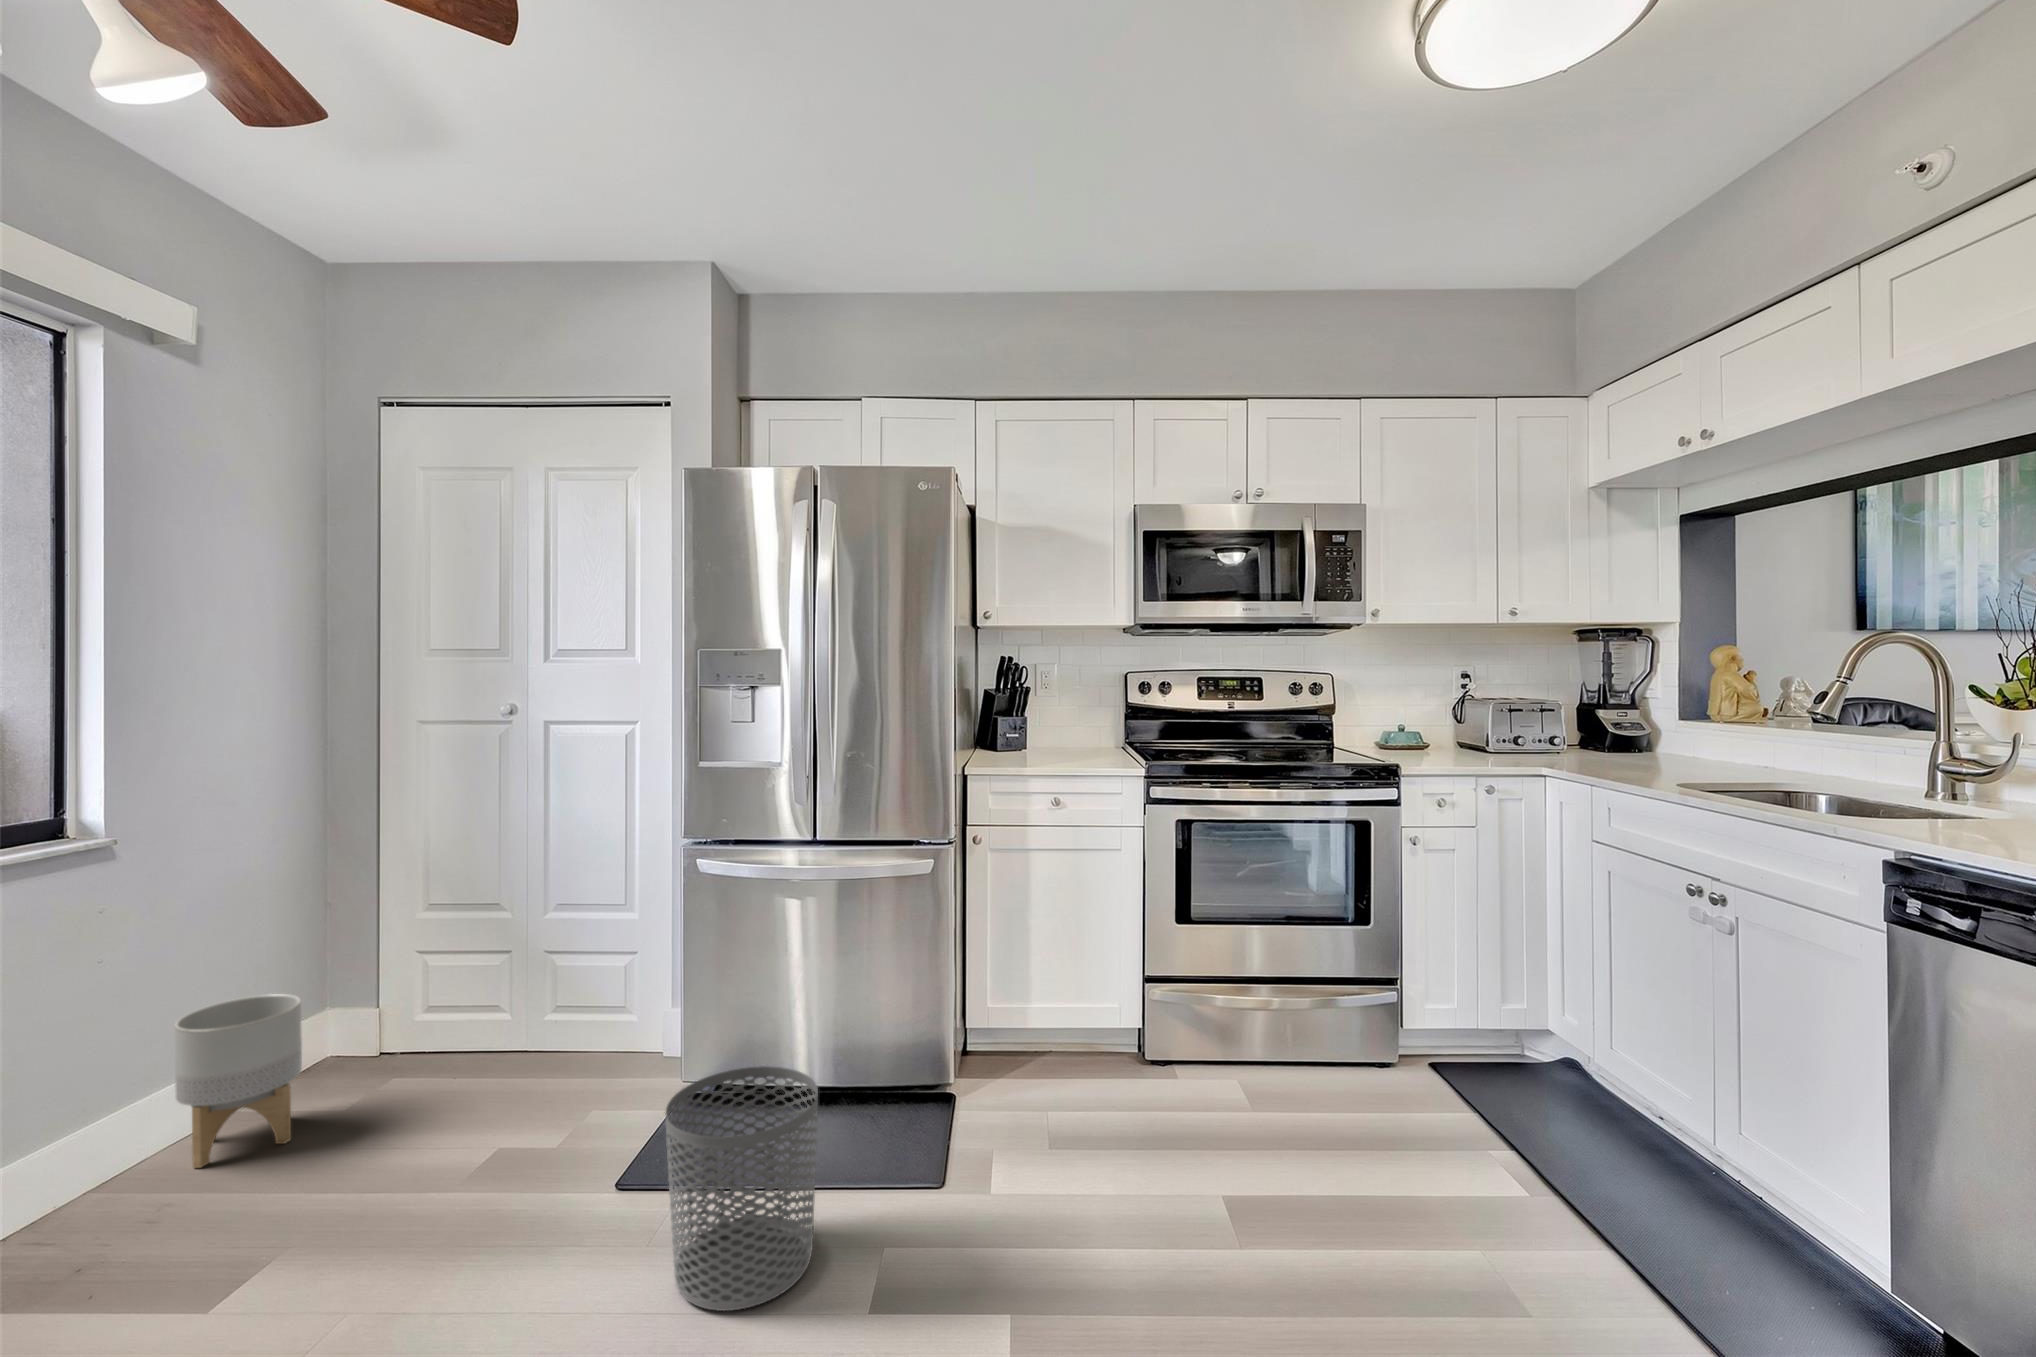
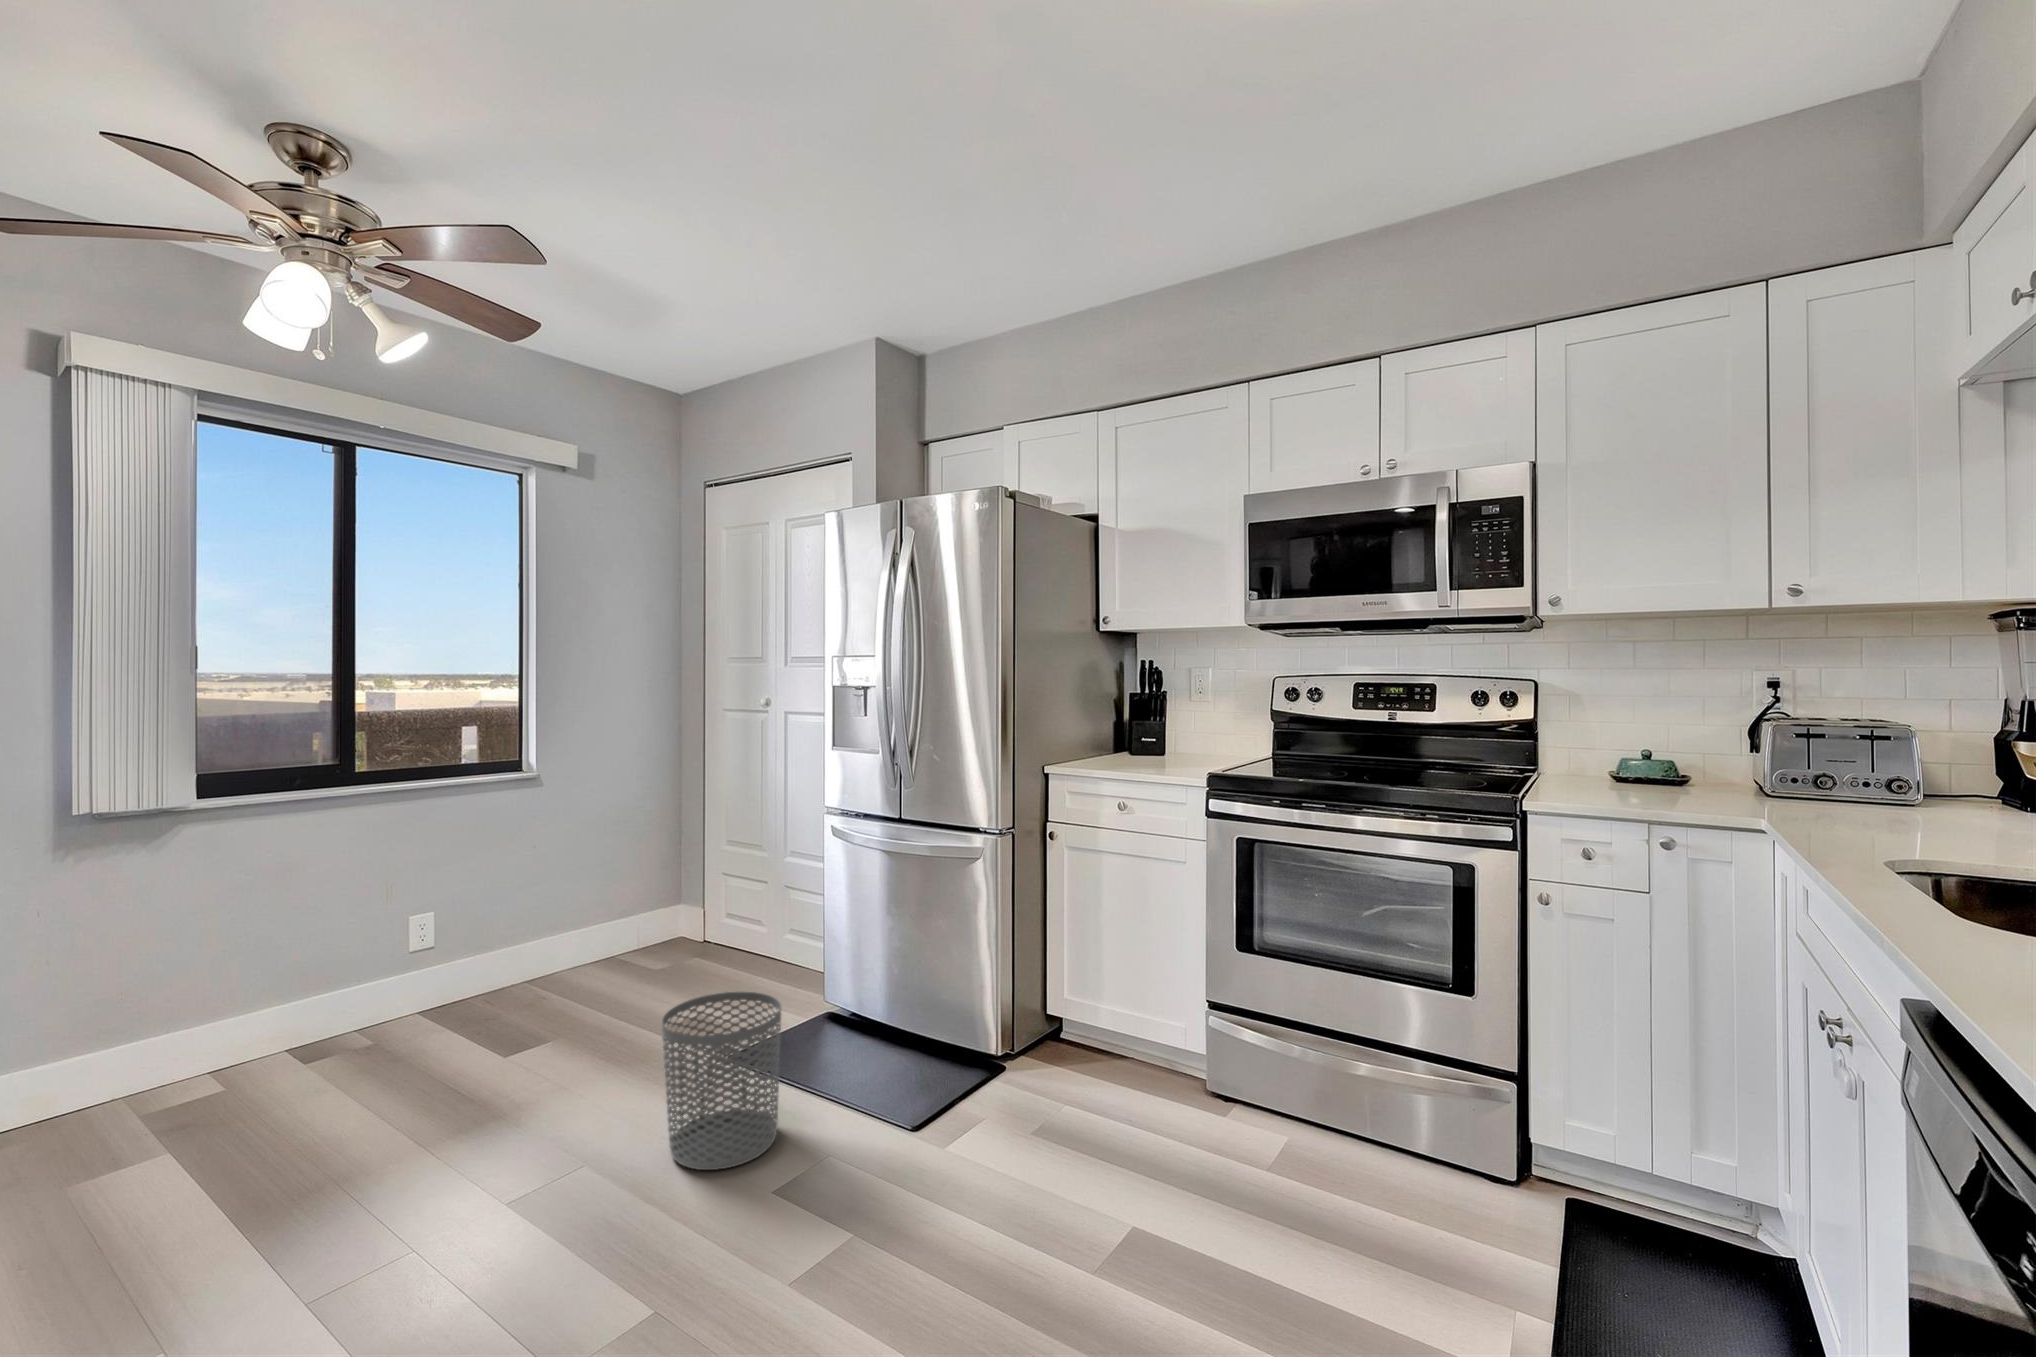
planter: present [175,994,302,1168] -> none [559,888,628,990]

